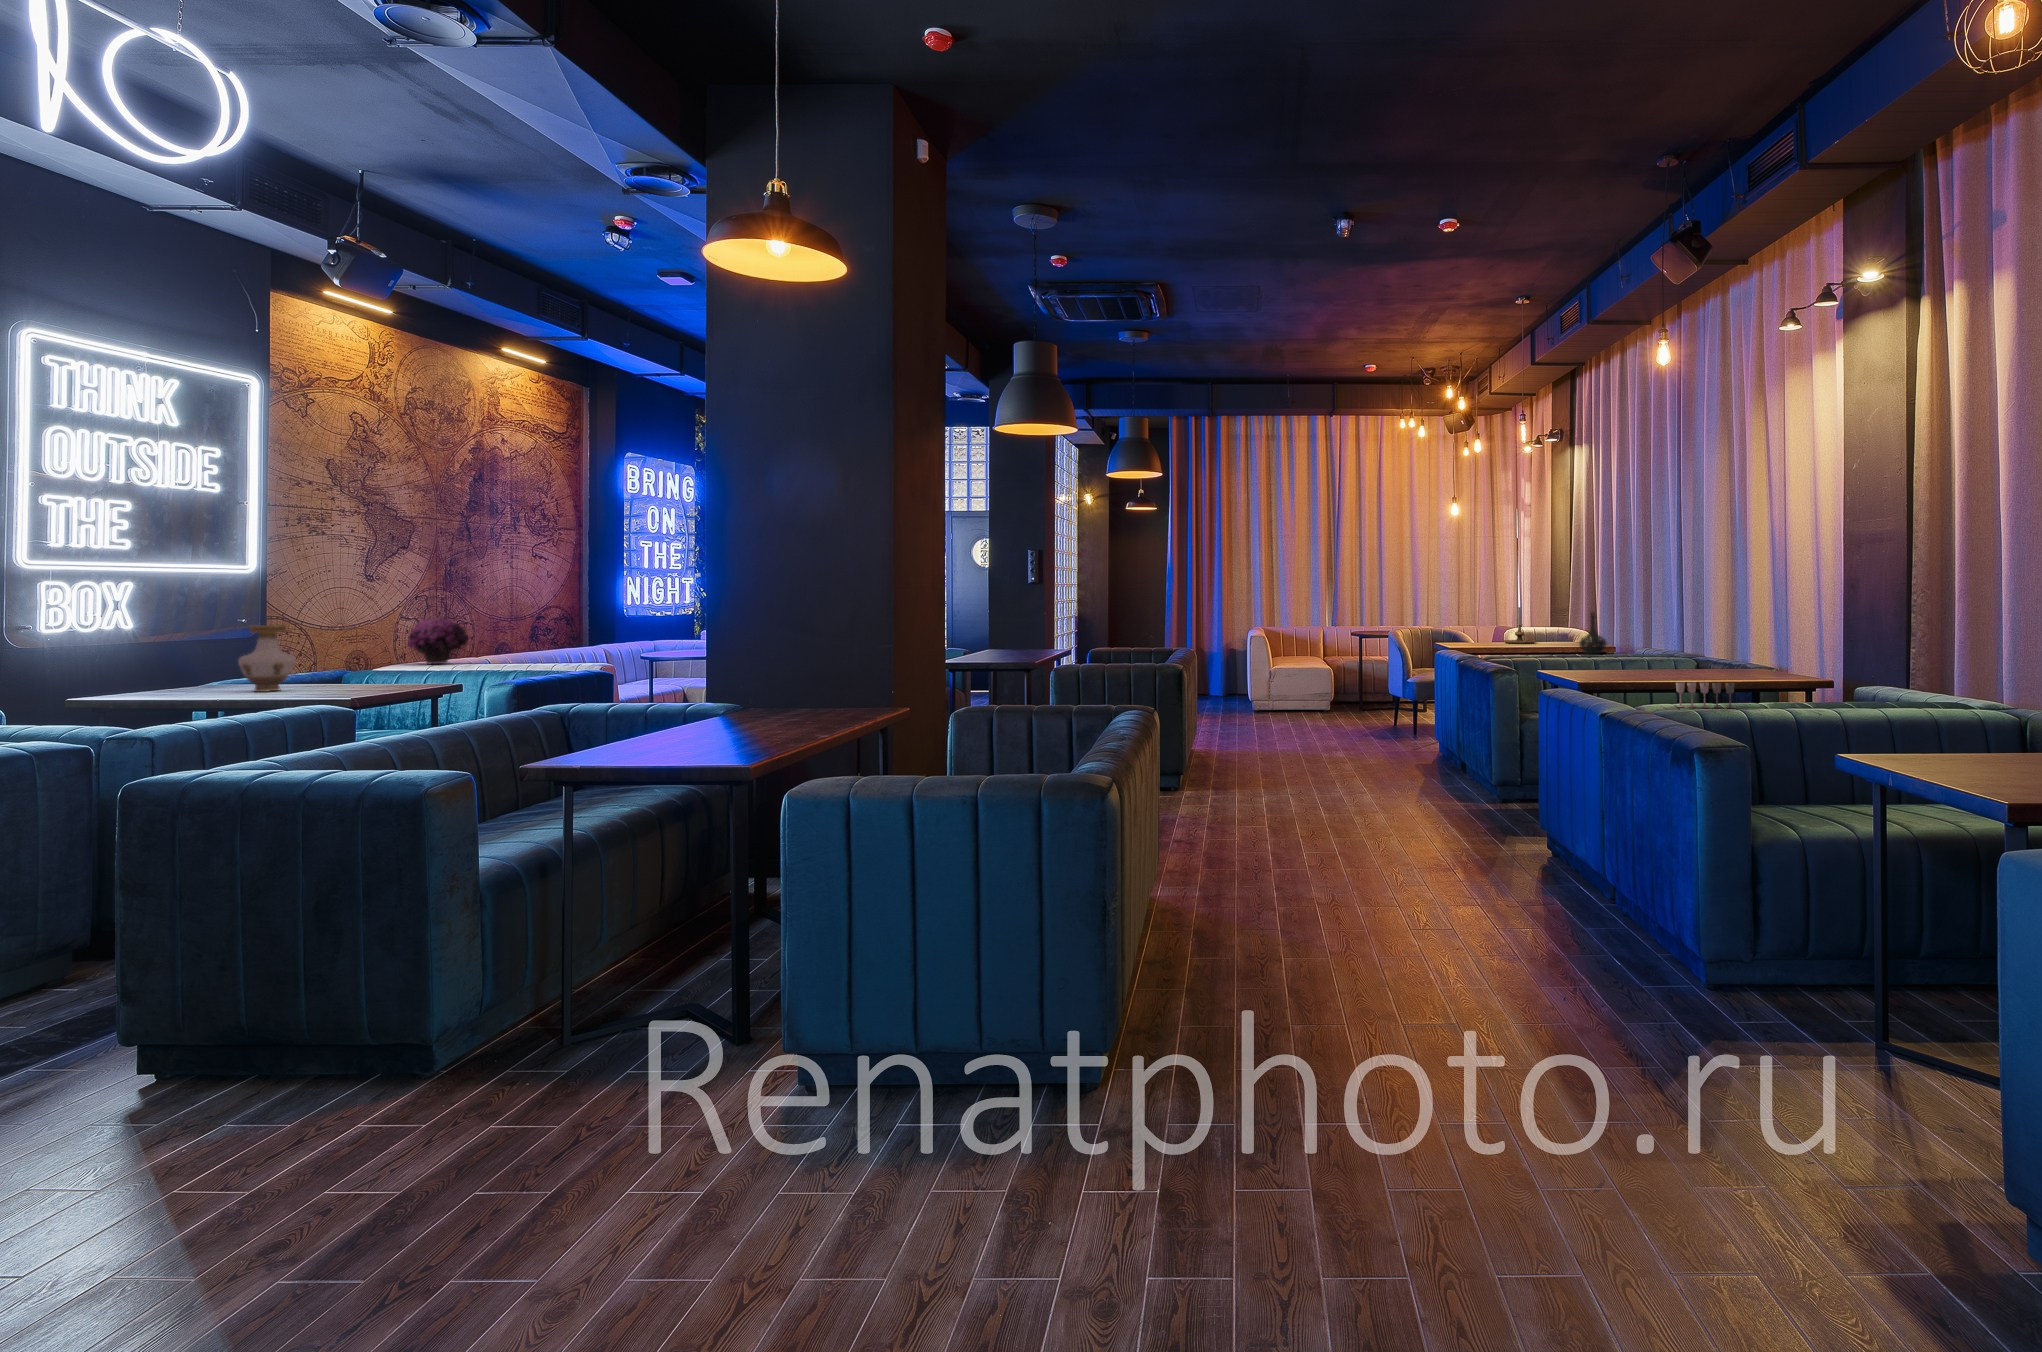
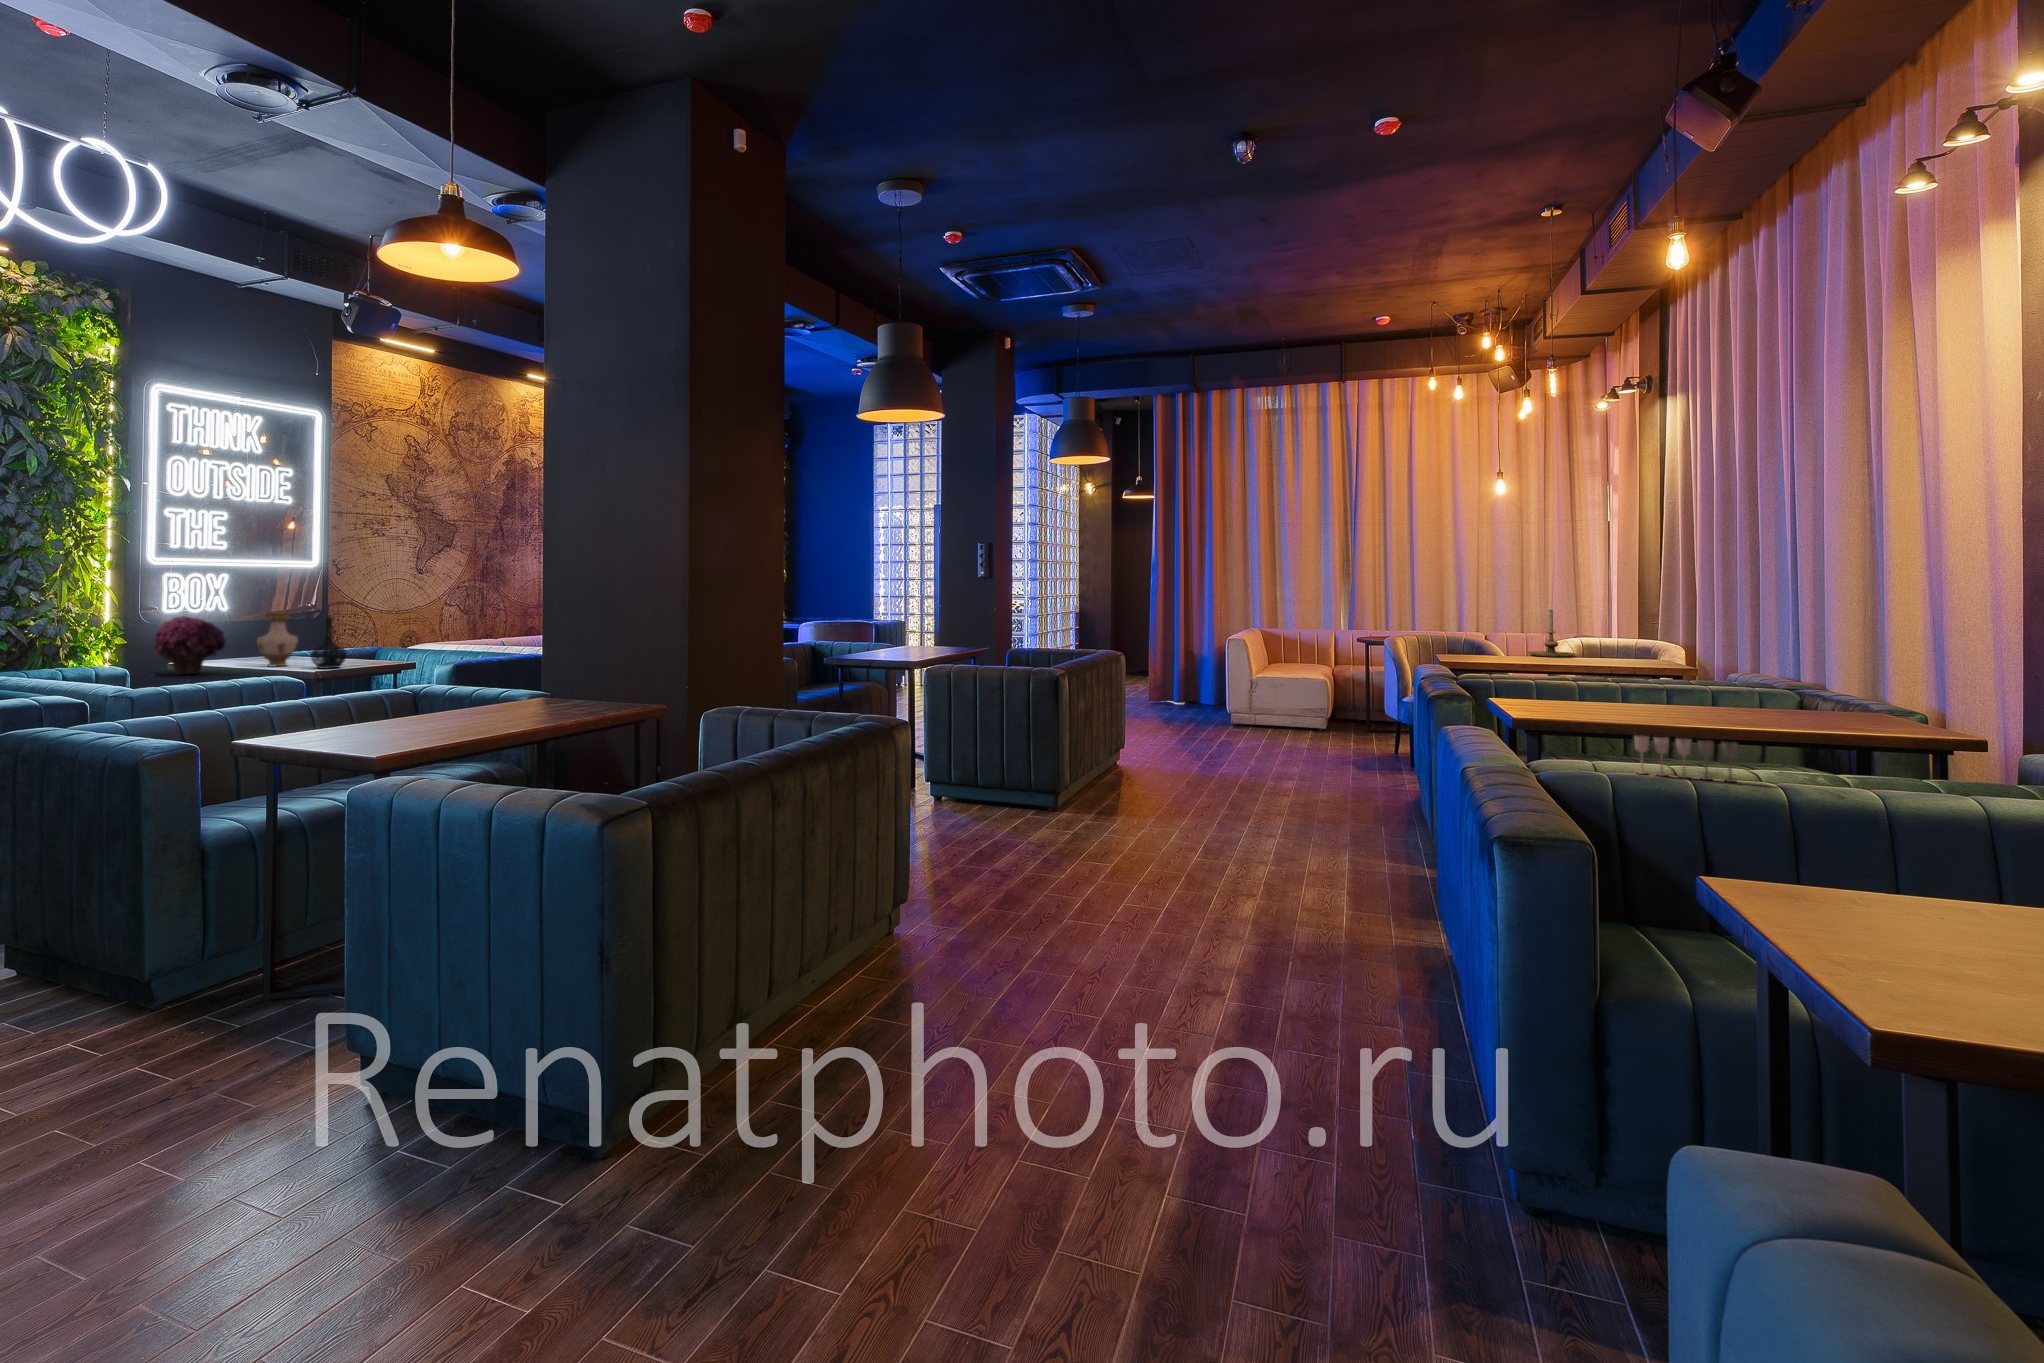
bottle: present [1579,612,1606,654] -> present [311,617,347,669]
flower: present [407,618,469,664] -> present [154,616,226,674]

